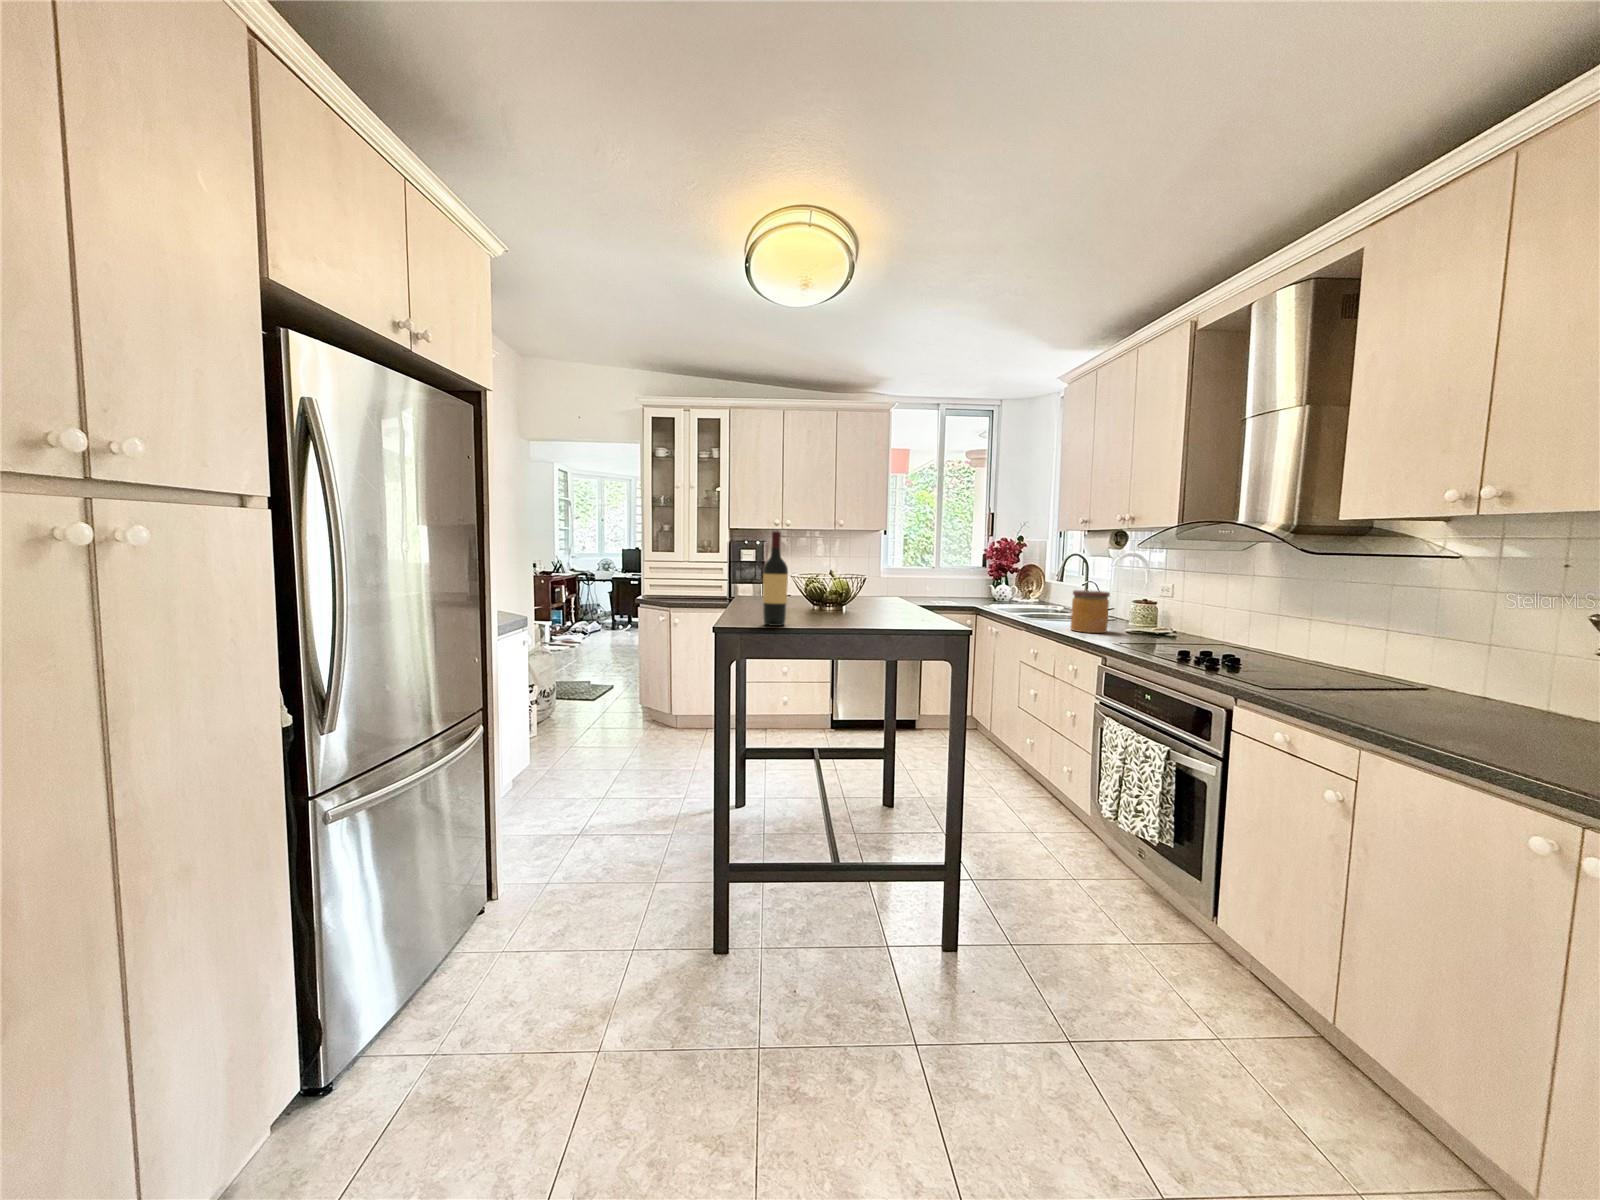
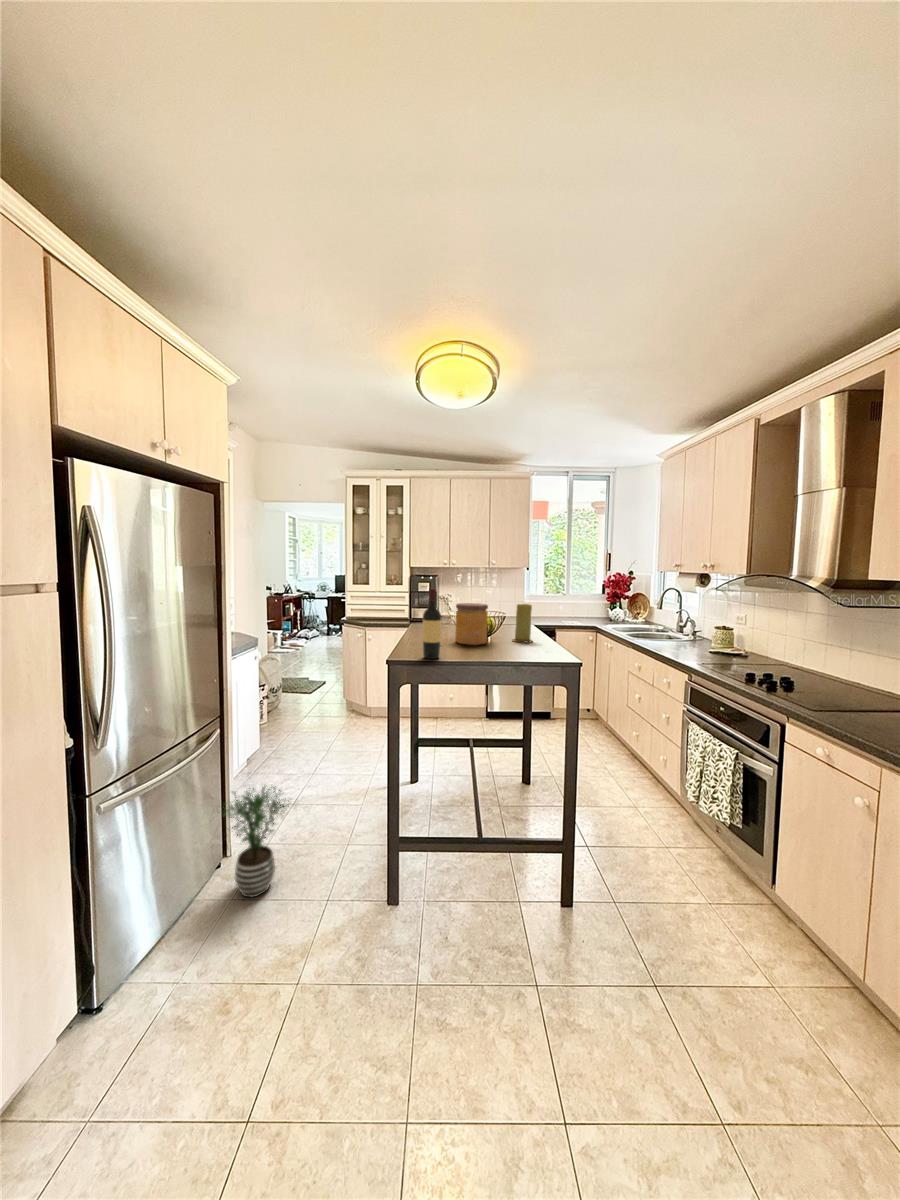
candle: none [875,563,904,613] -> present [512,604,532,643]
jar: present [1071,590,1110,633] -> present [455,603,488,645]
potted plant: none [480,796,593,949] -> present [224,786,289,898]

